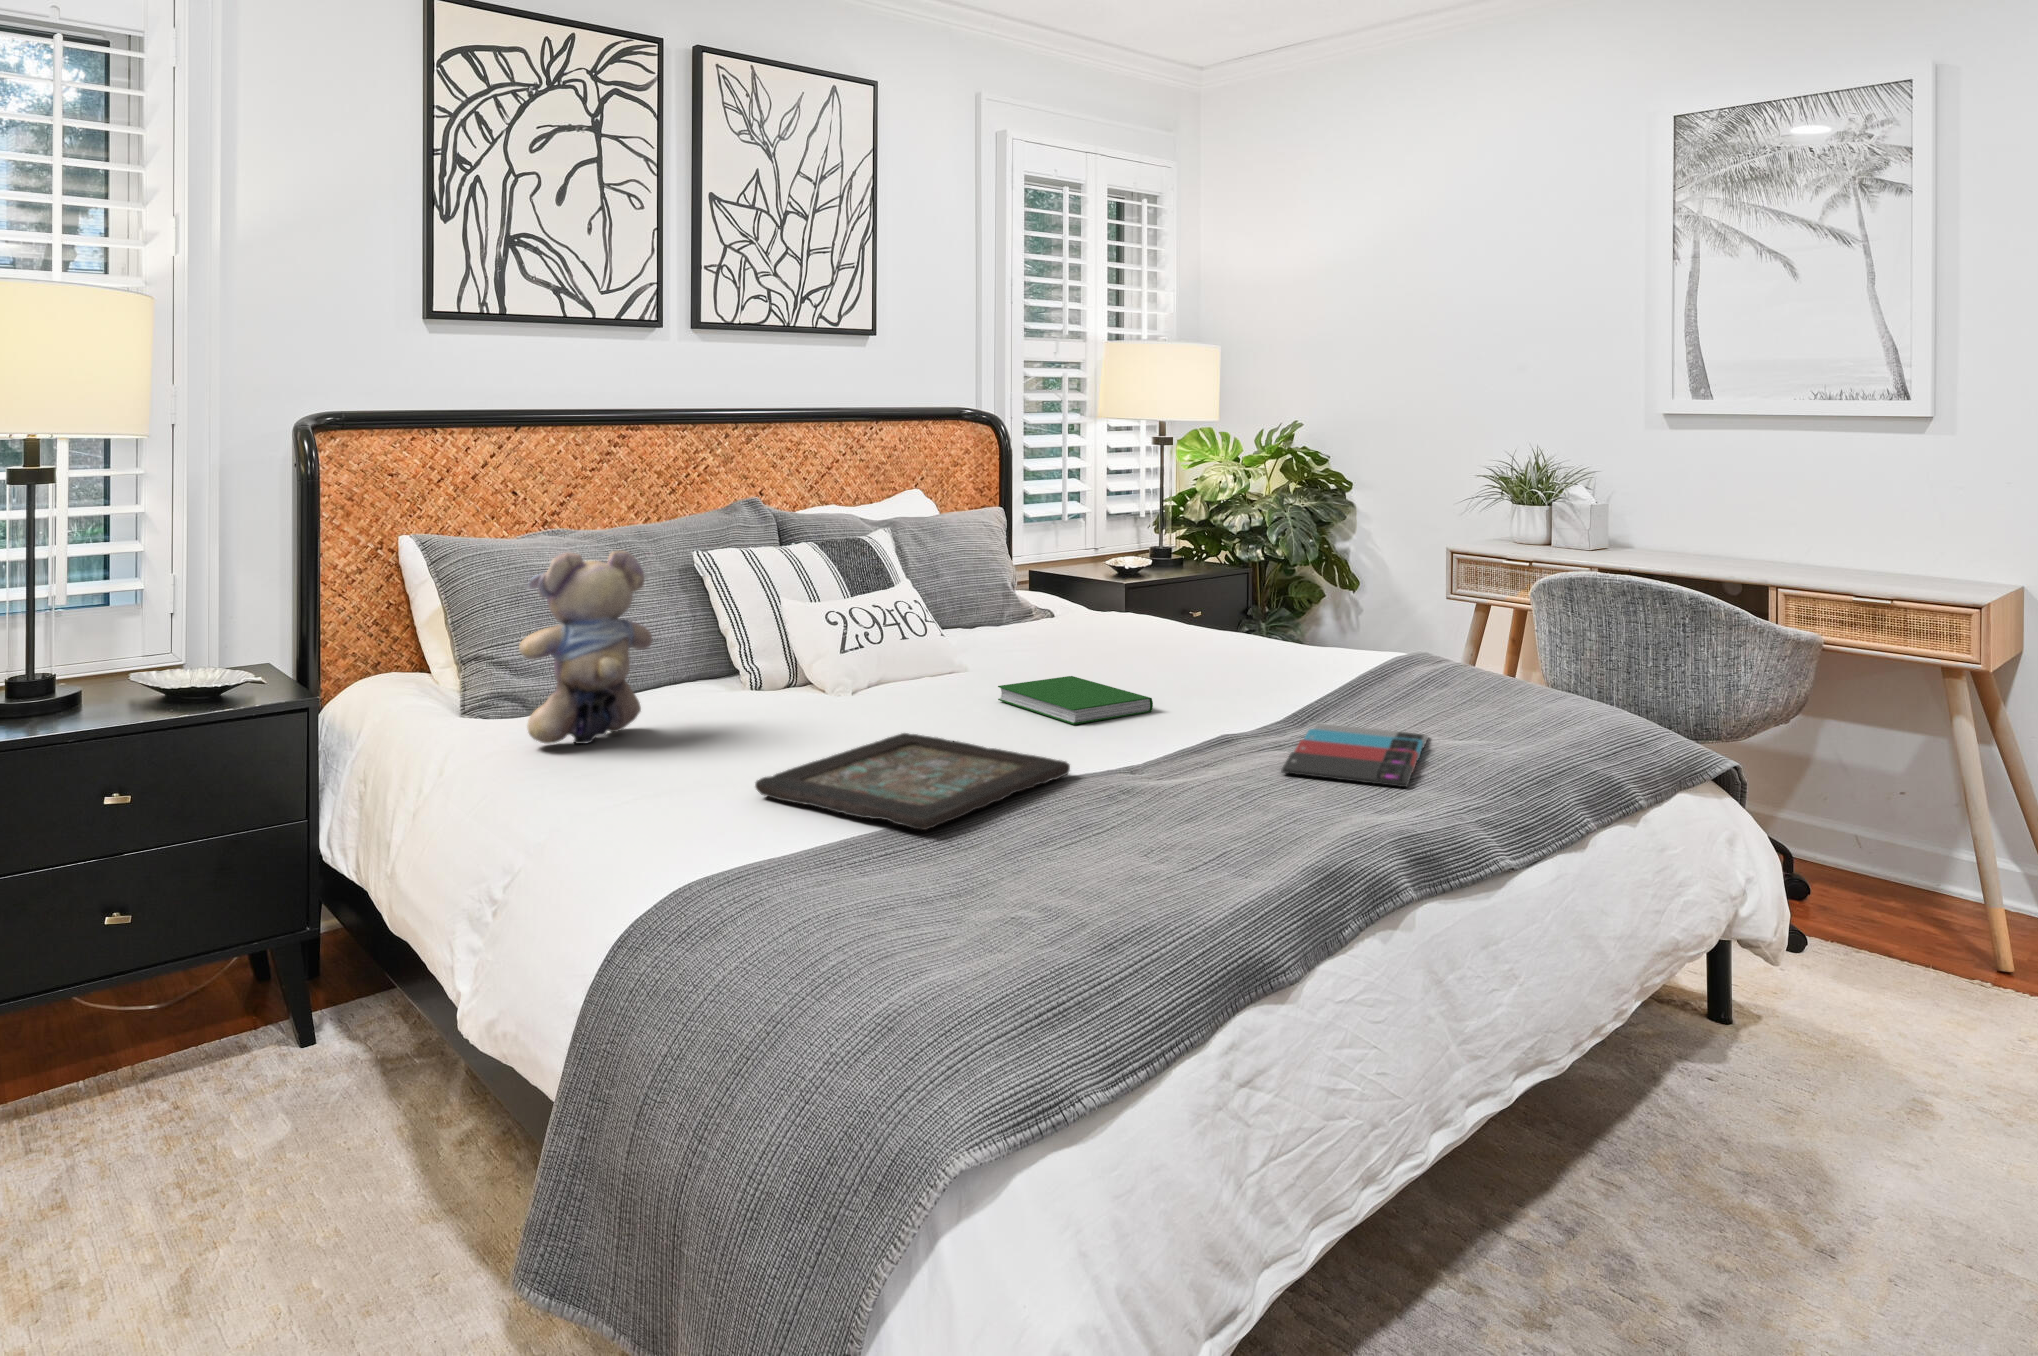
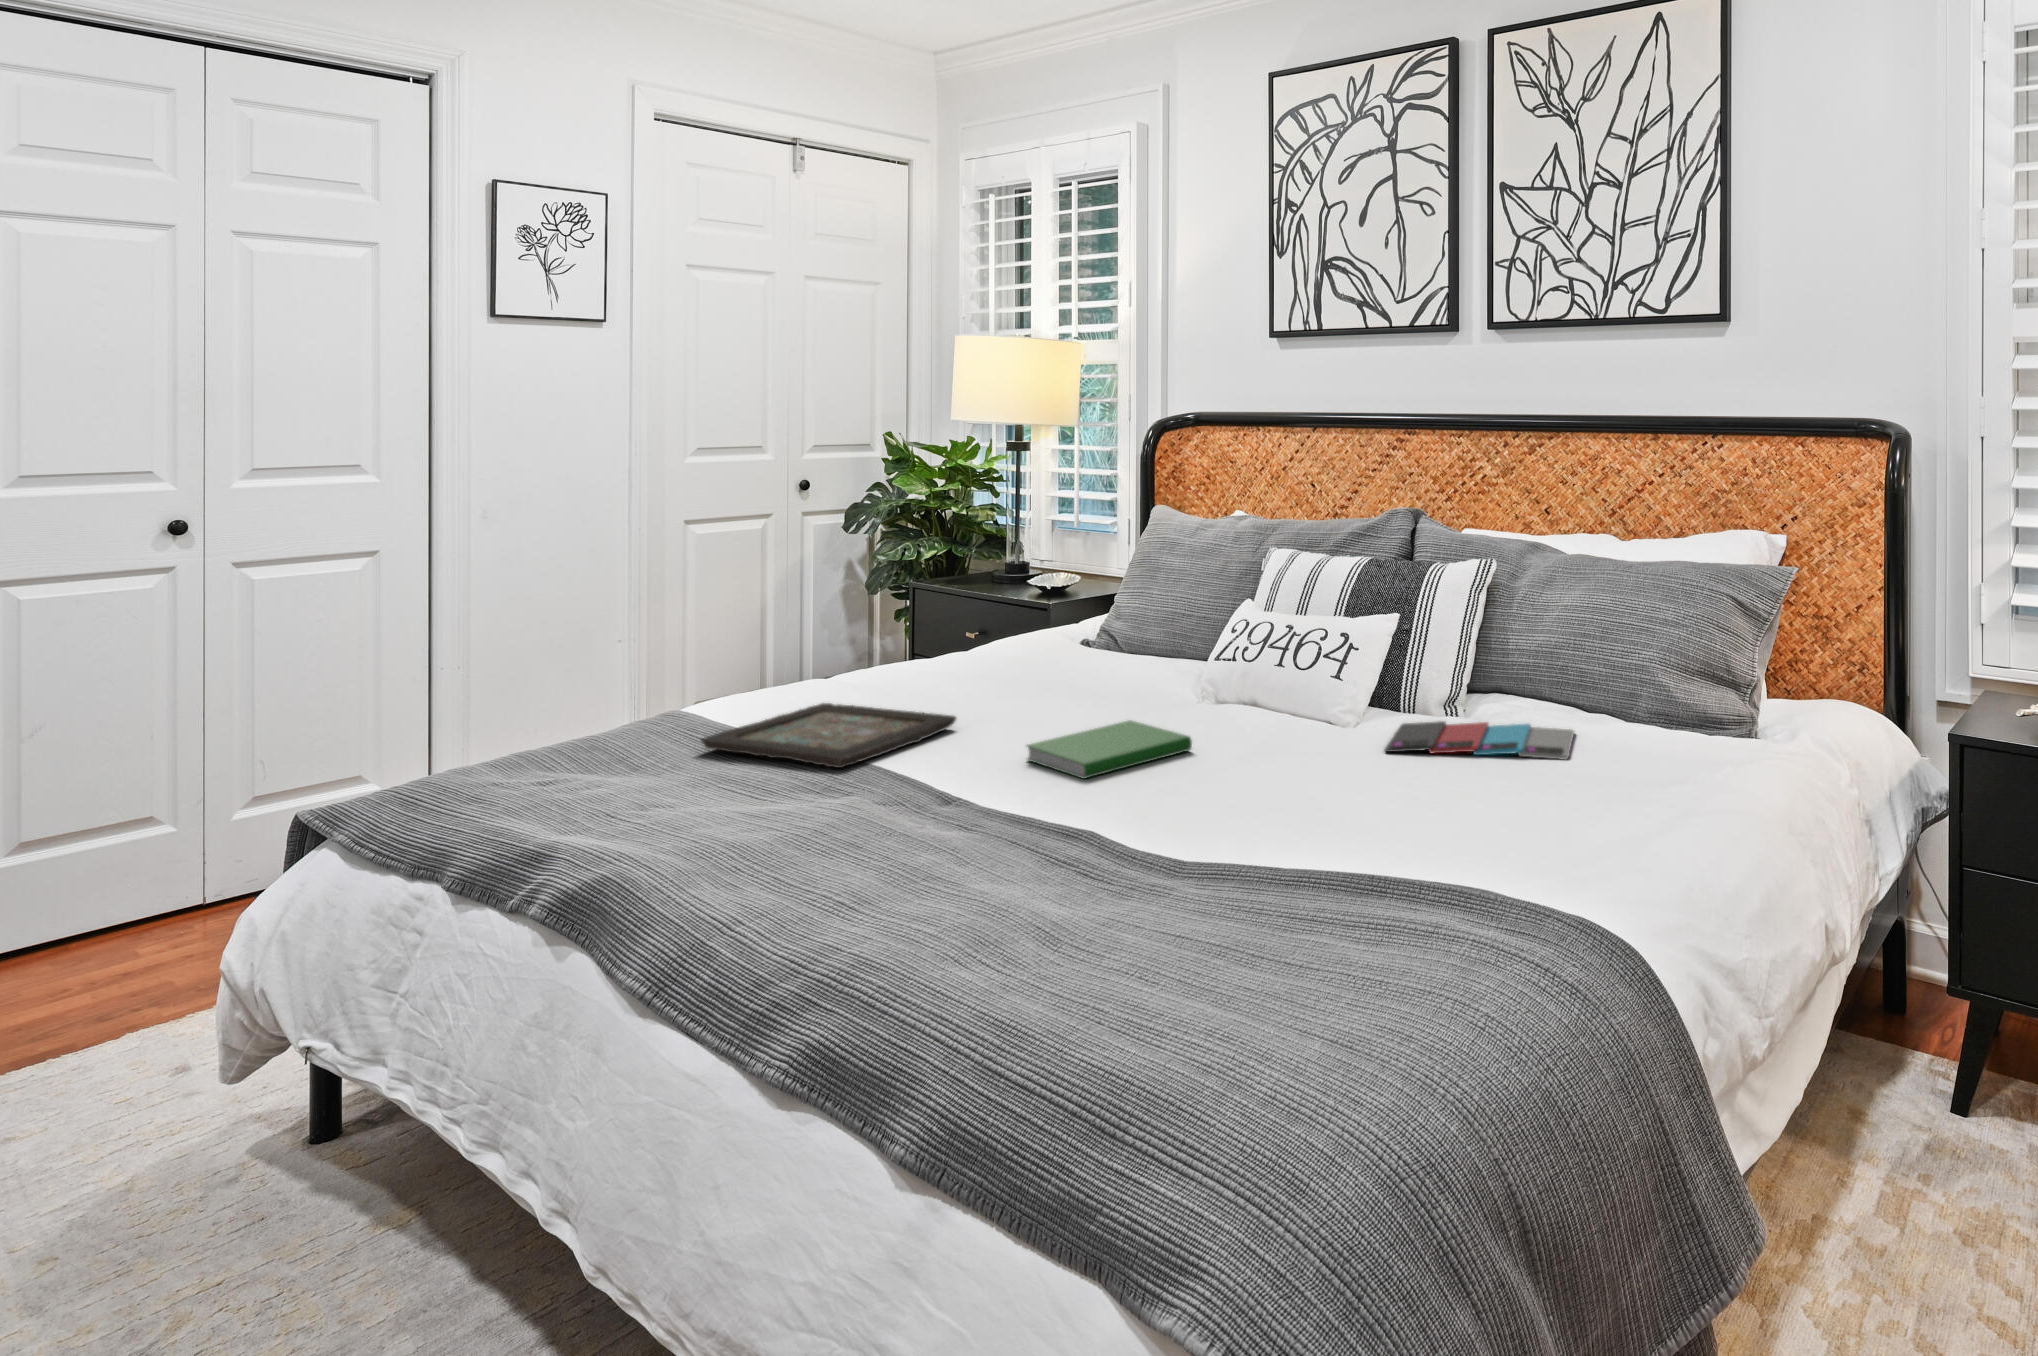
teddy bear: present [519,551,652,744] -> none [960,532,1036,672]
smartphone: present [1281,724,1428,787] -> present [1384,721,1575,759]

